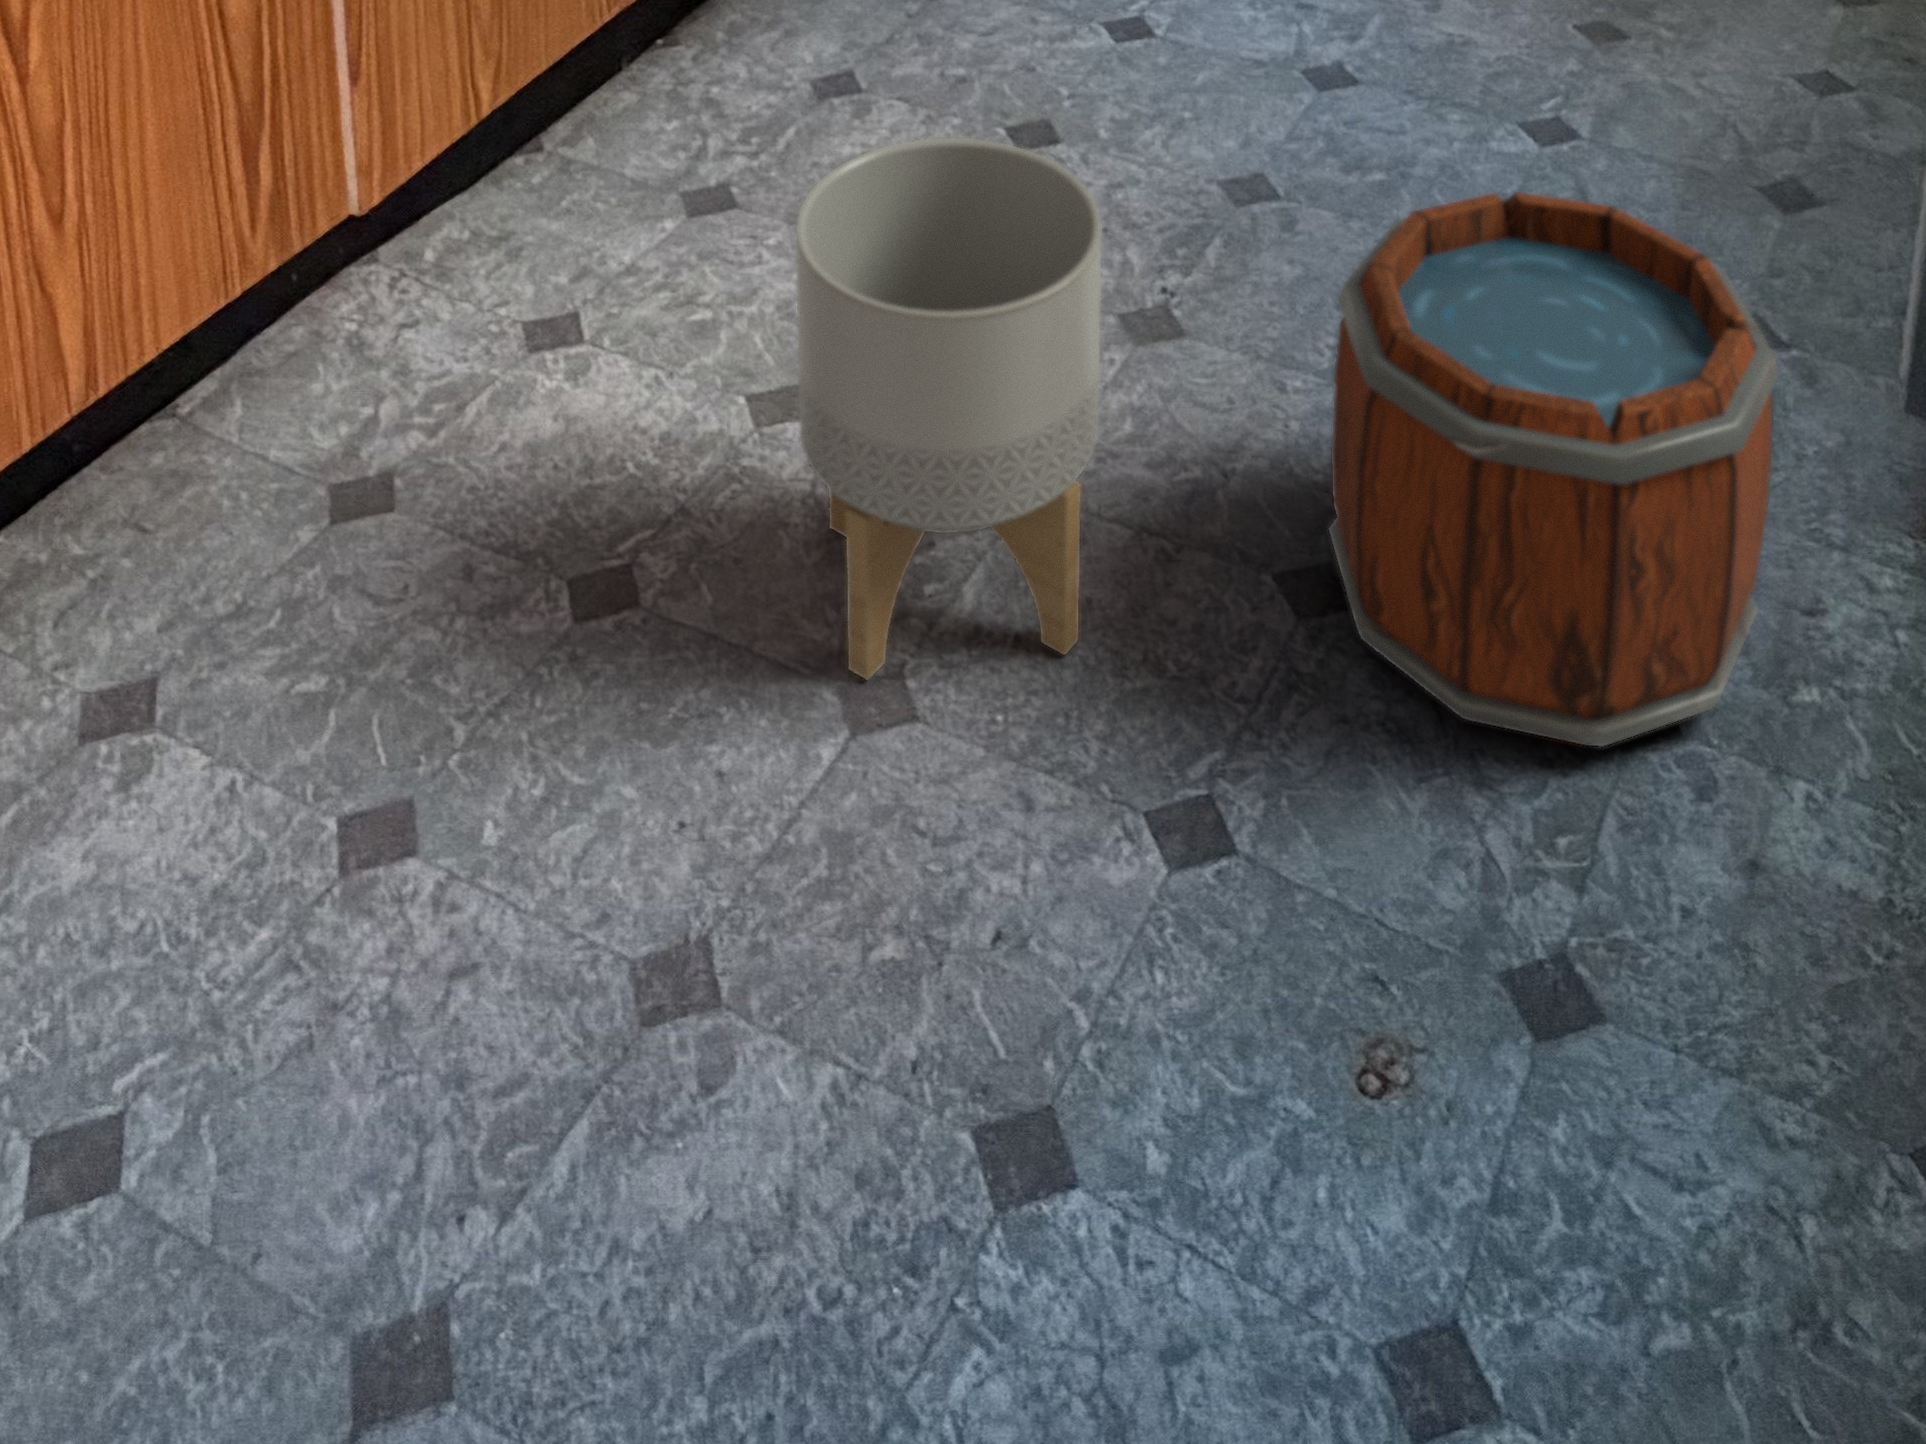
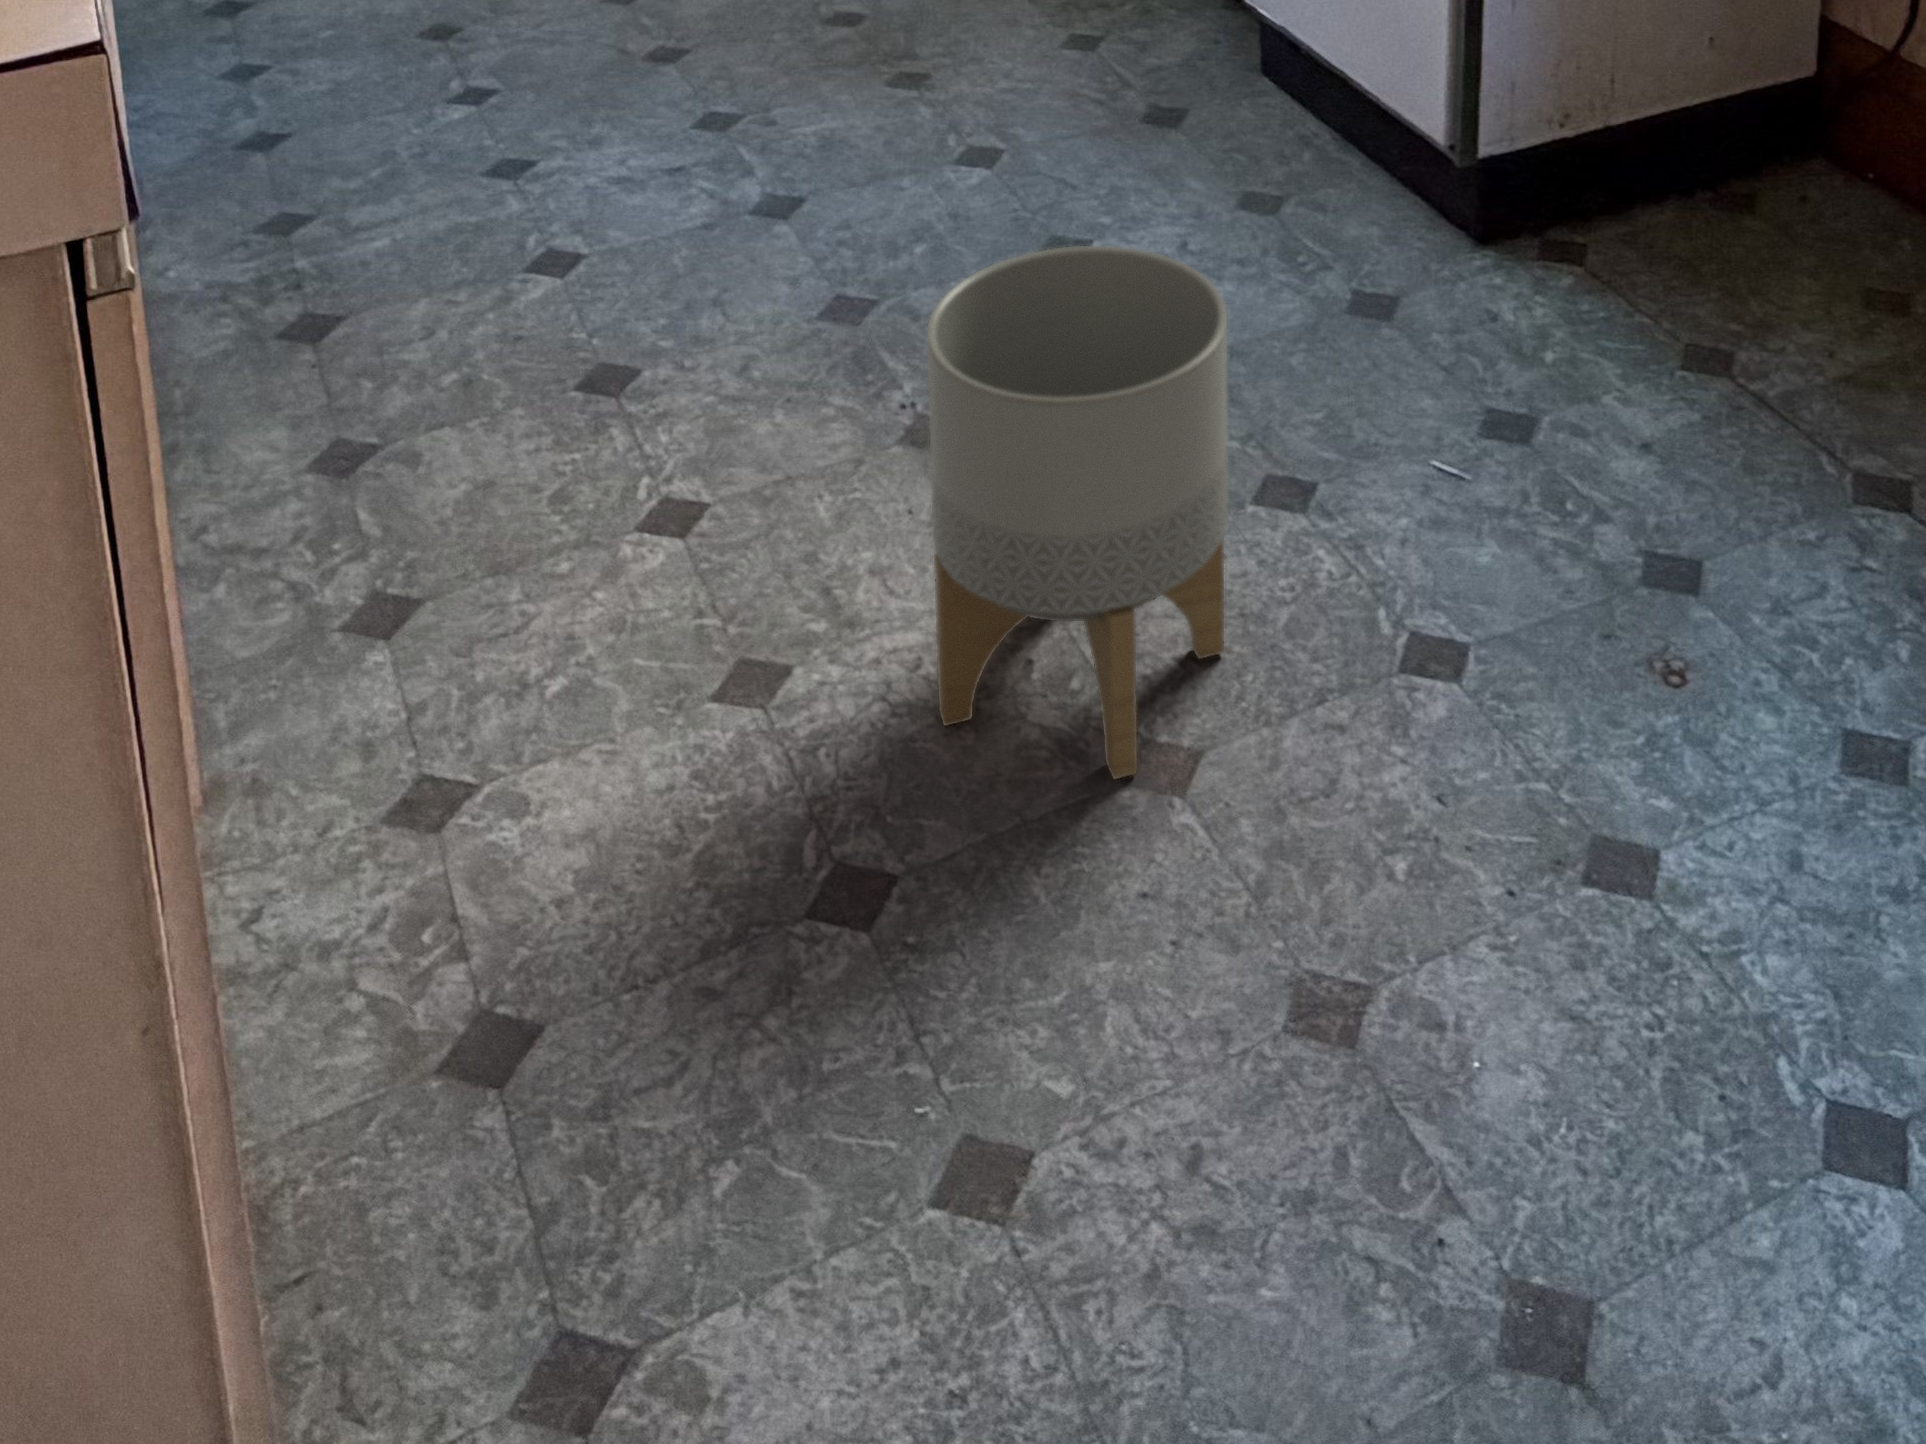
bucket: present [1329,192,1779,746] -> none [1231,98,1570,503]

